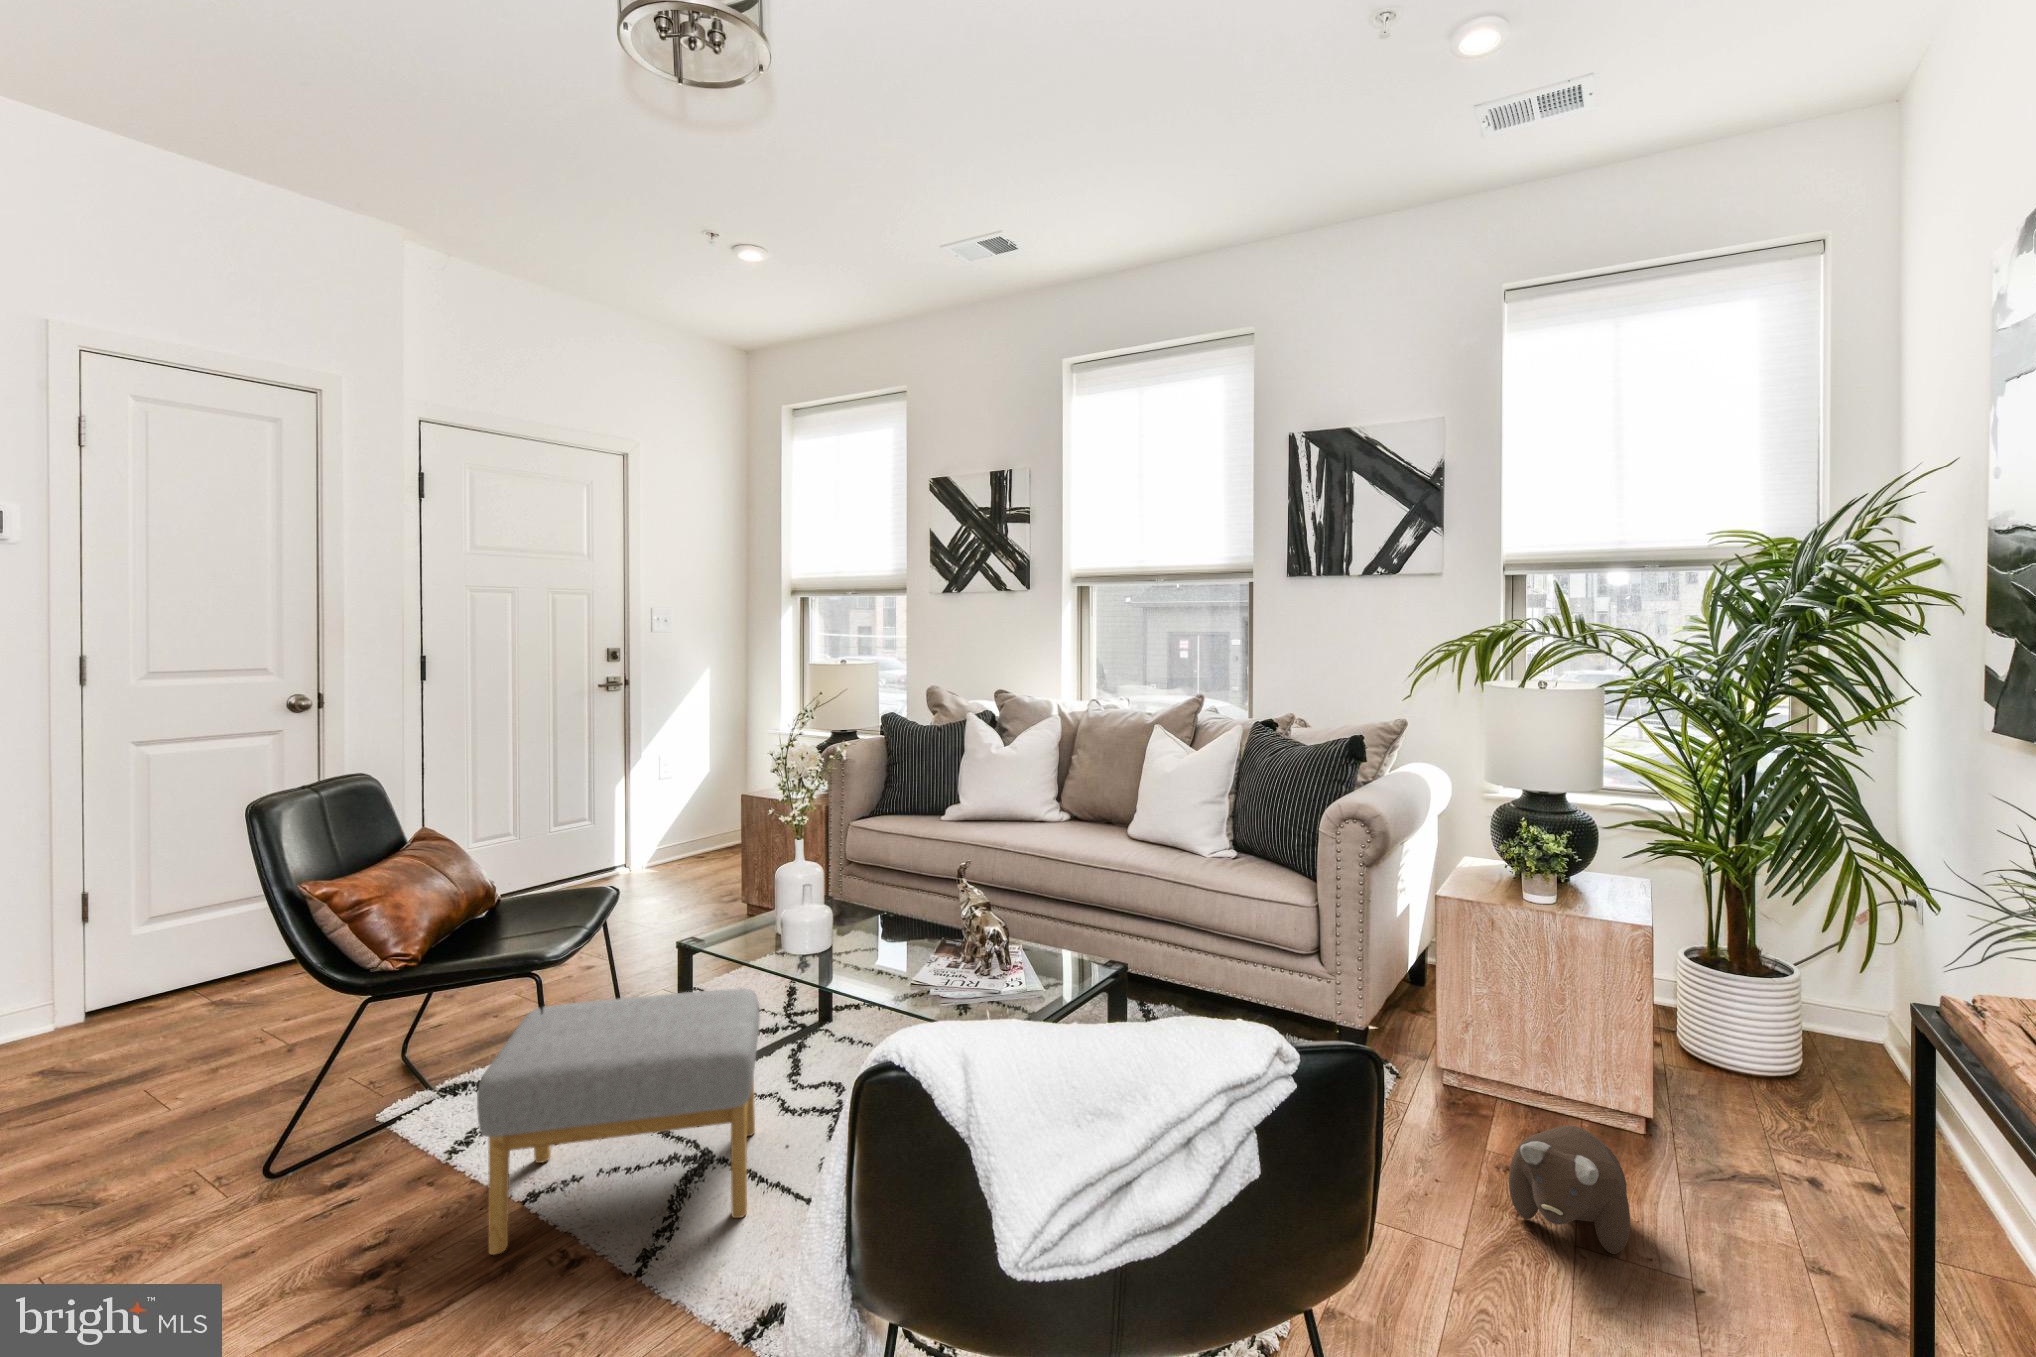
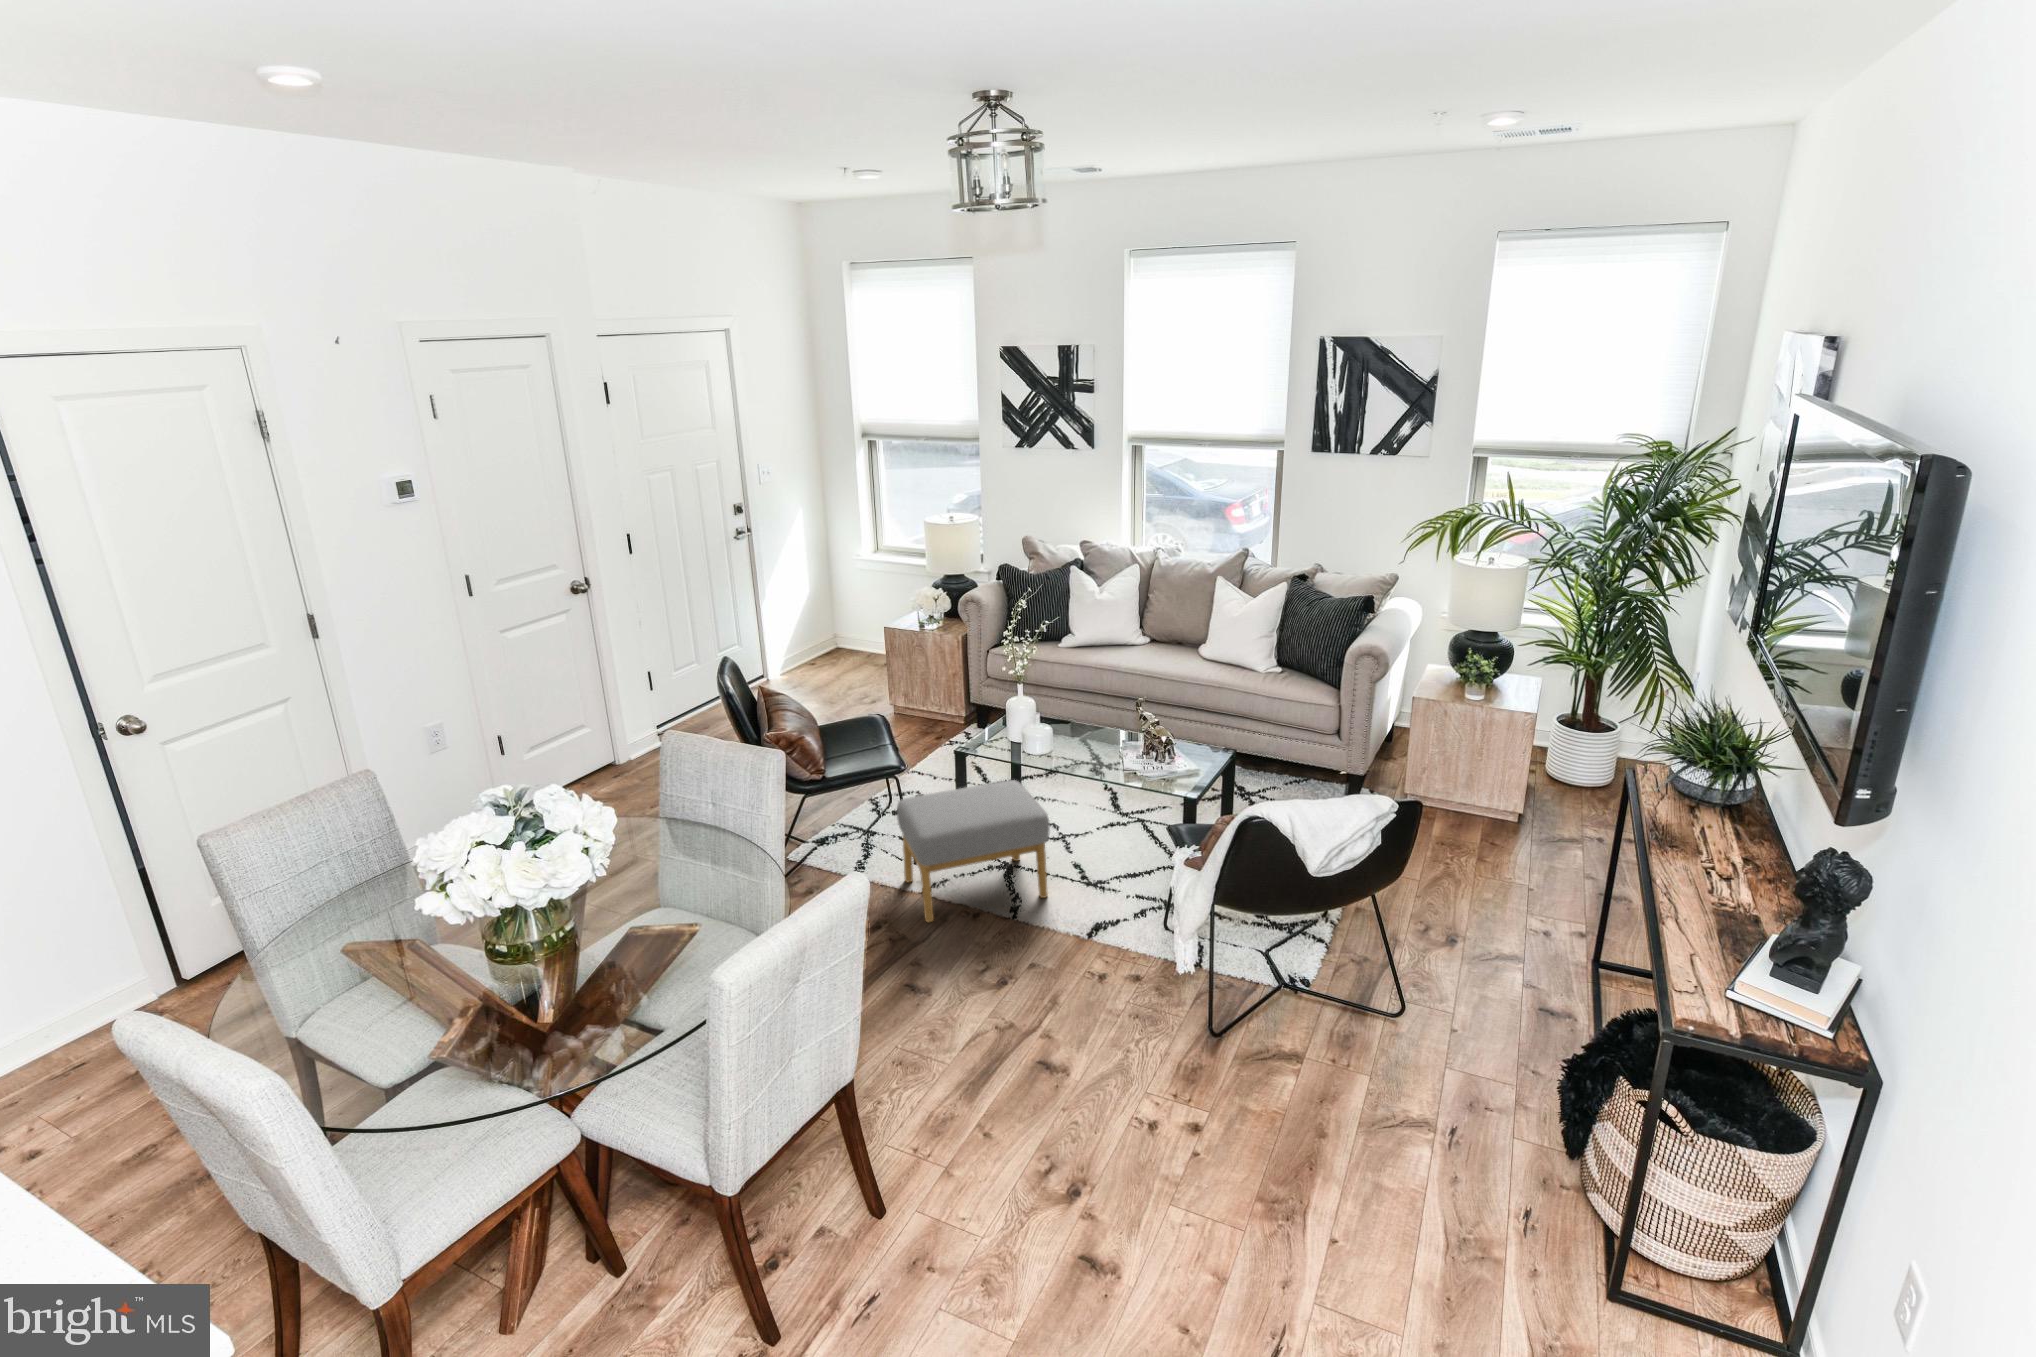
plush toy: present [1509,1125,1630,1254] -> none [1446,821,1504,878]

